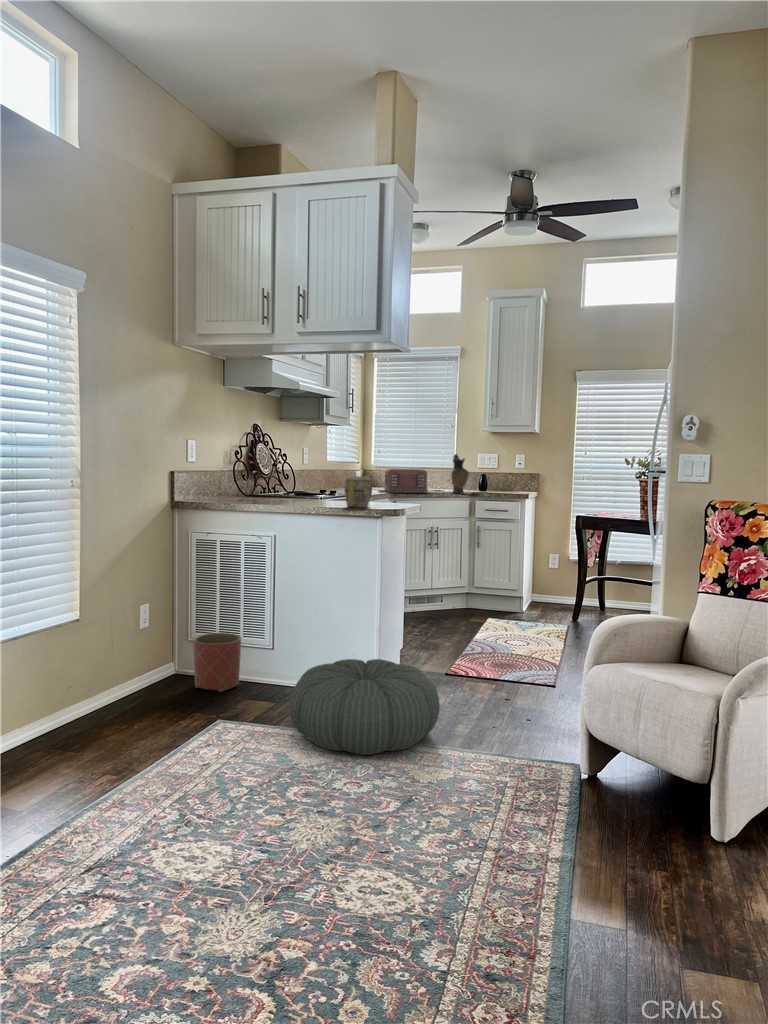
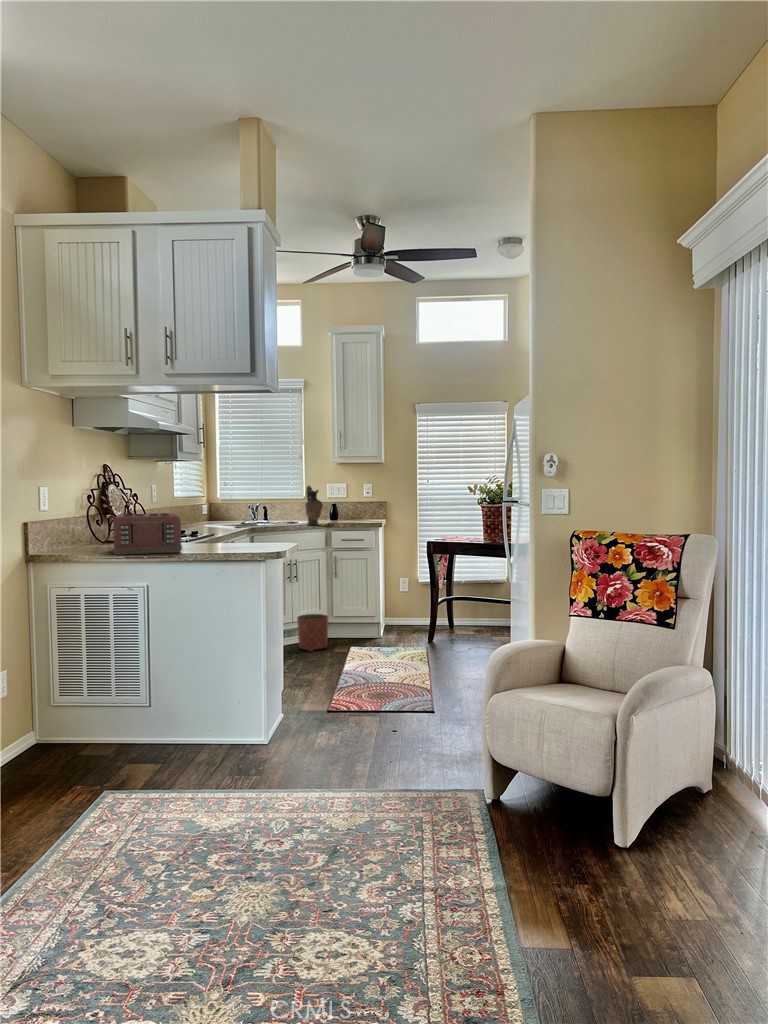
toaster: present [384,469,428,493] -> present [113,513,182,555]
mug: present [345,476,372,508] -> none [220,519,248,551]
planter: present [193,633,241,692] -> present [297,614,328,651]
pouf: present [290,659,440,755] -> none [189,708,342,810]

